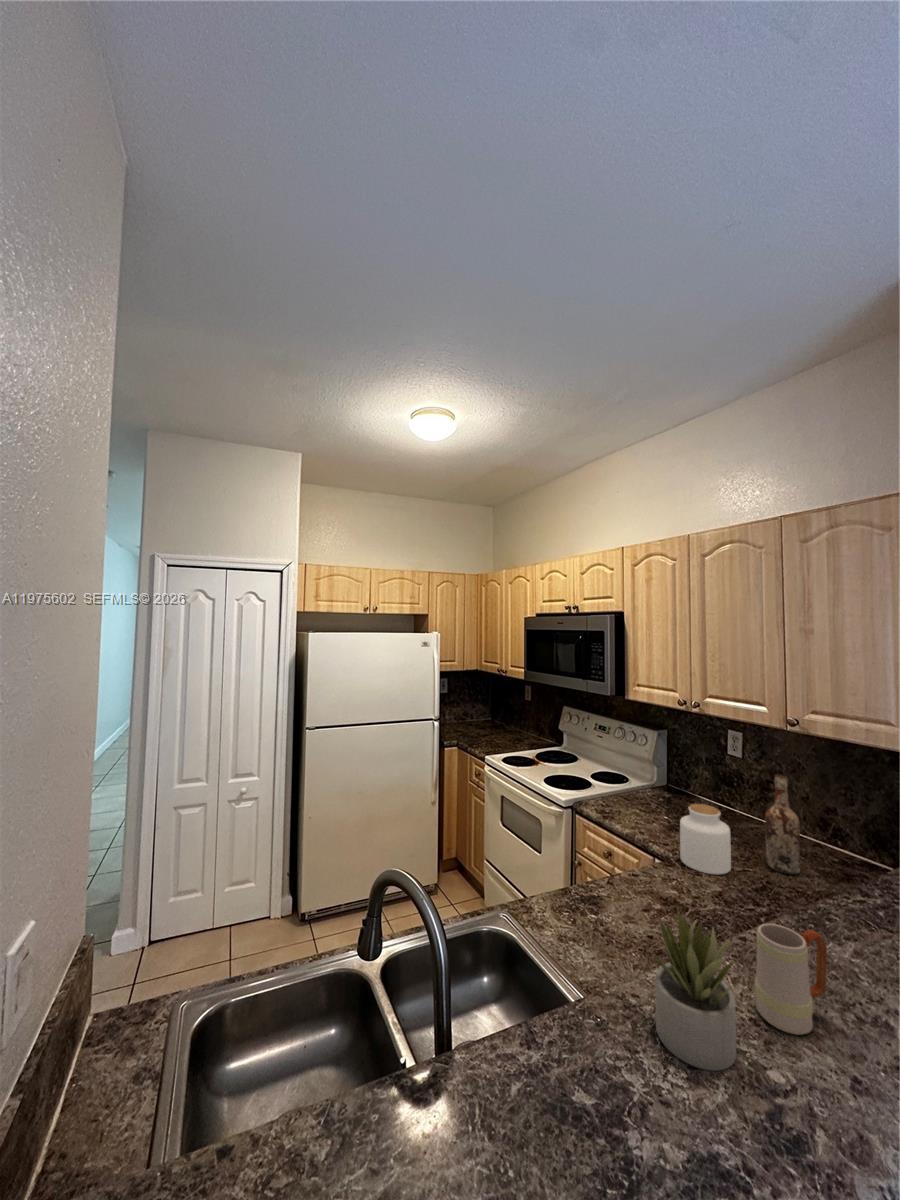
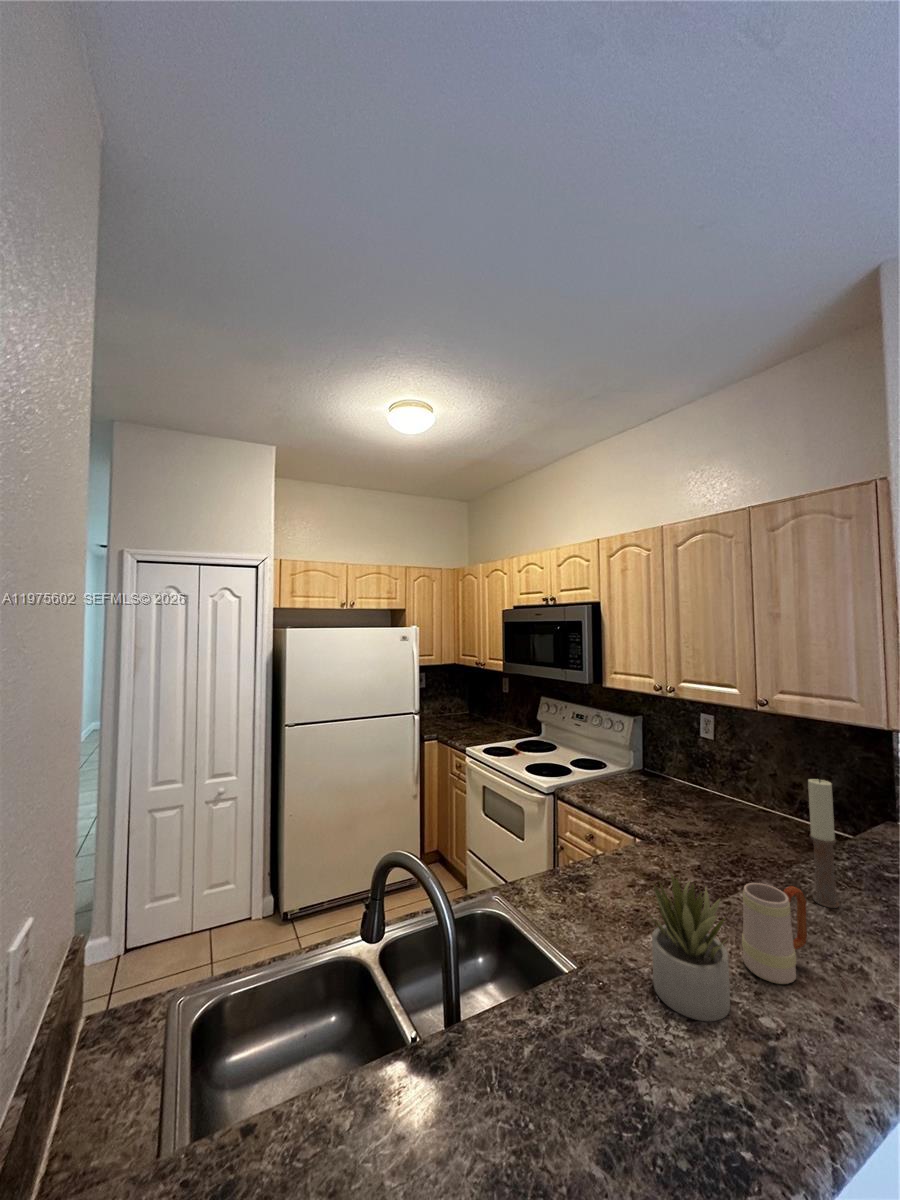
wine bottle: present [765,774,800,874] -> none [737,751,770,845]
jar: present [680,804,731,874] -> none [659,782,707,848]
candle: none [838,811,870,952] -> present [808,778,839,908]

